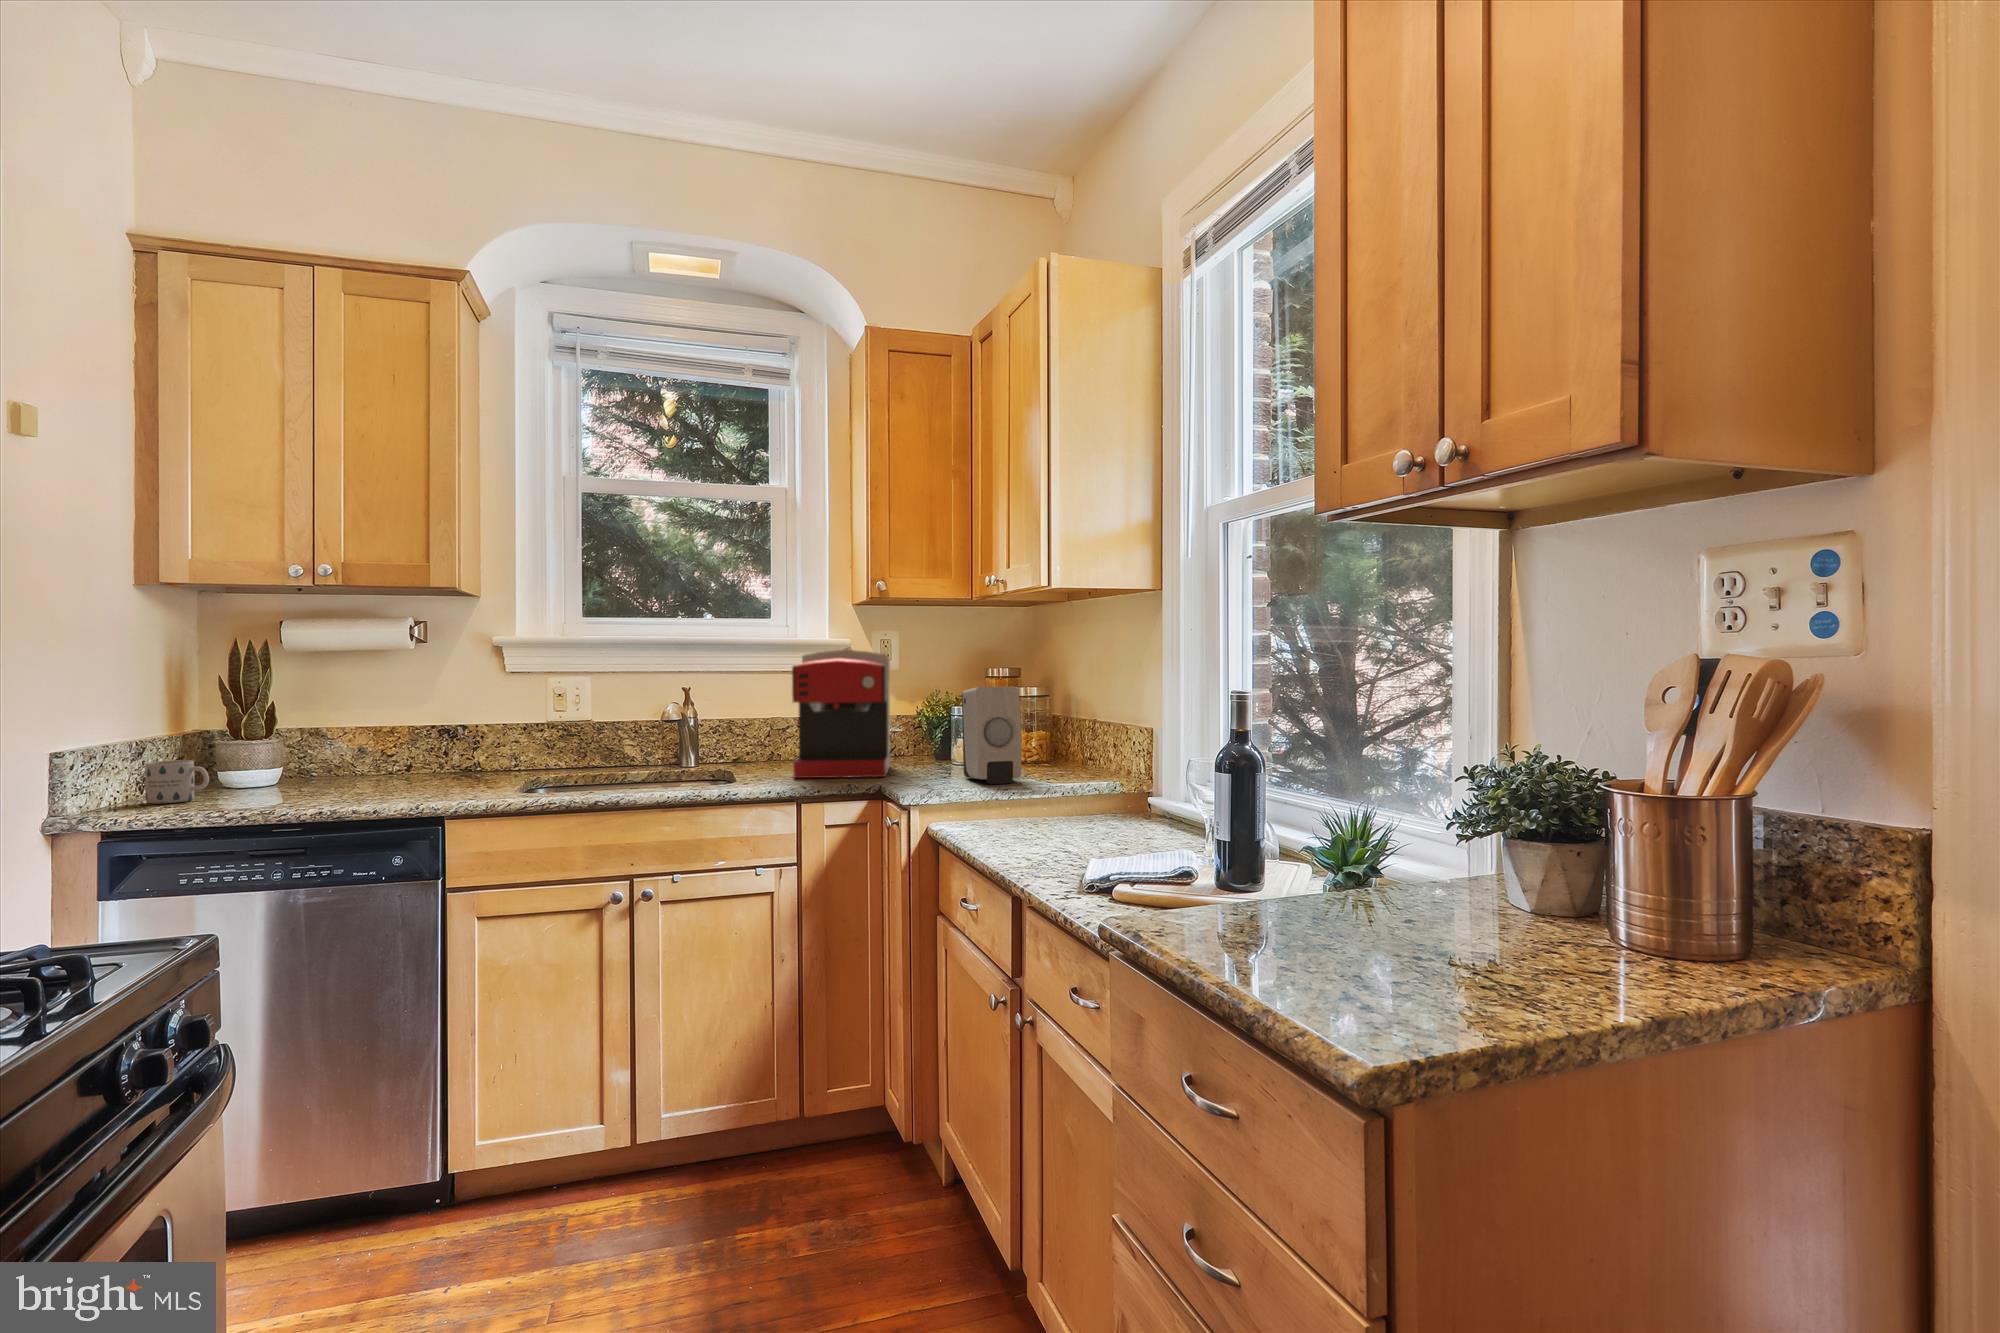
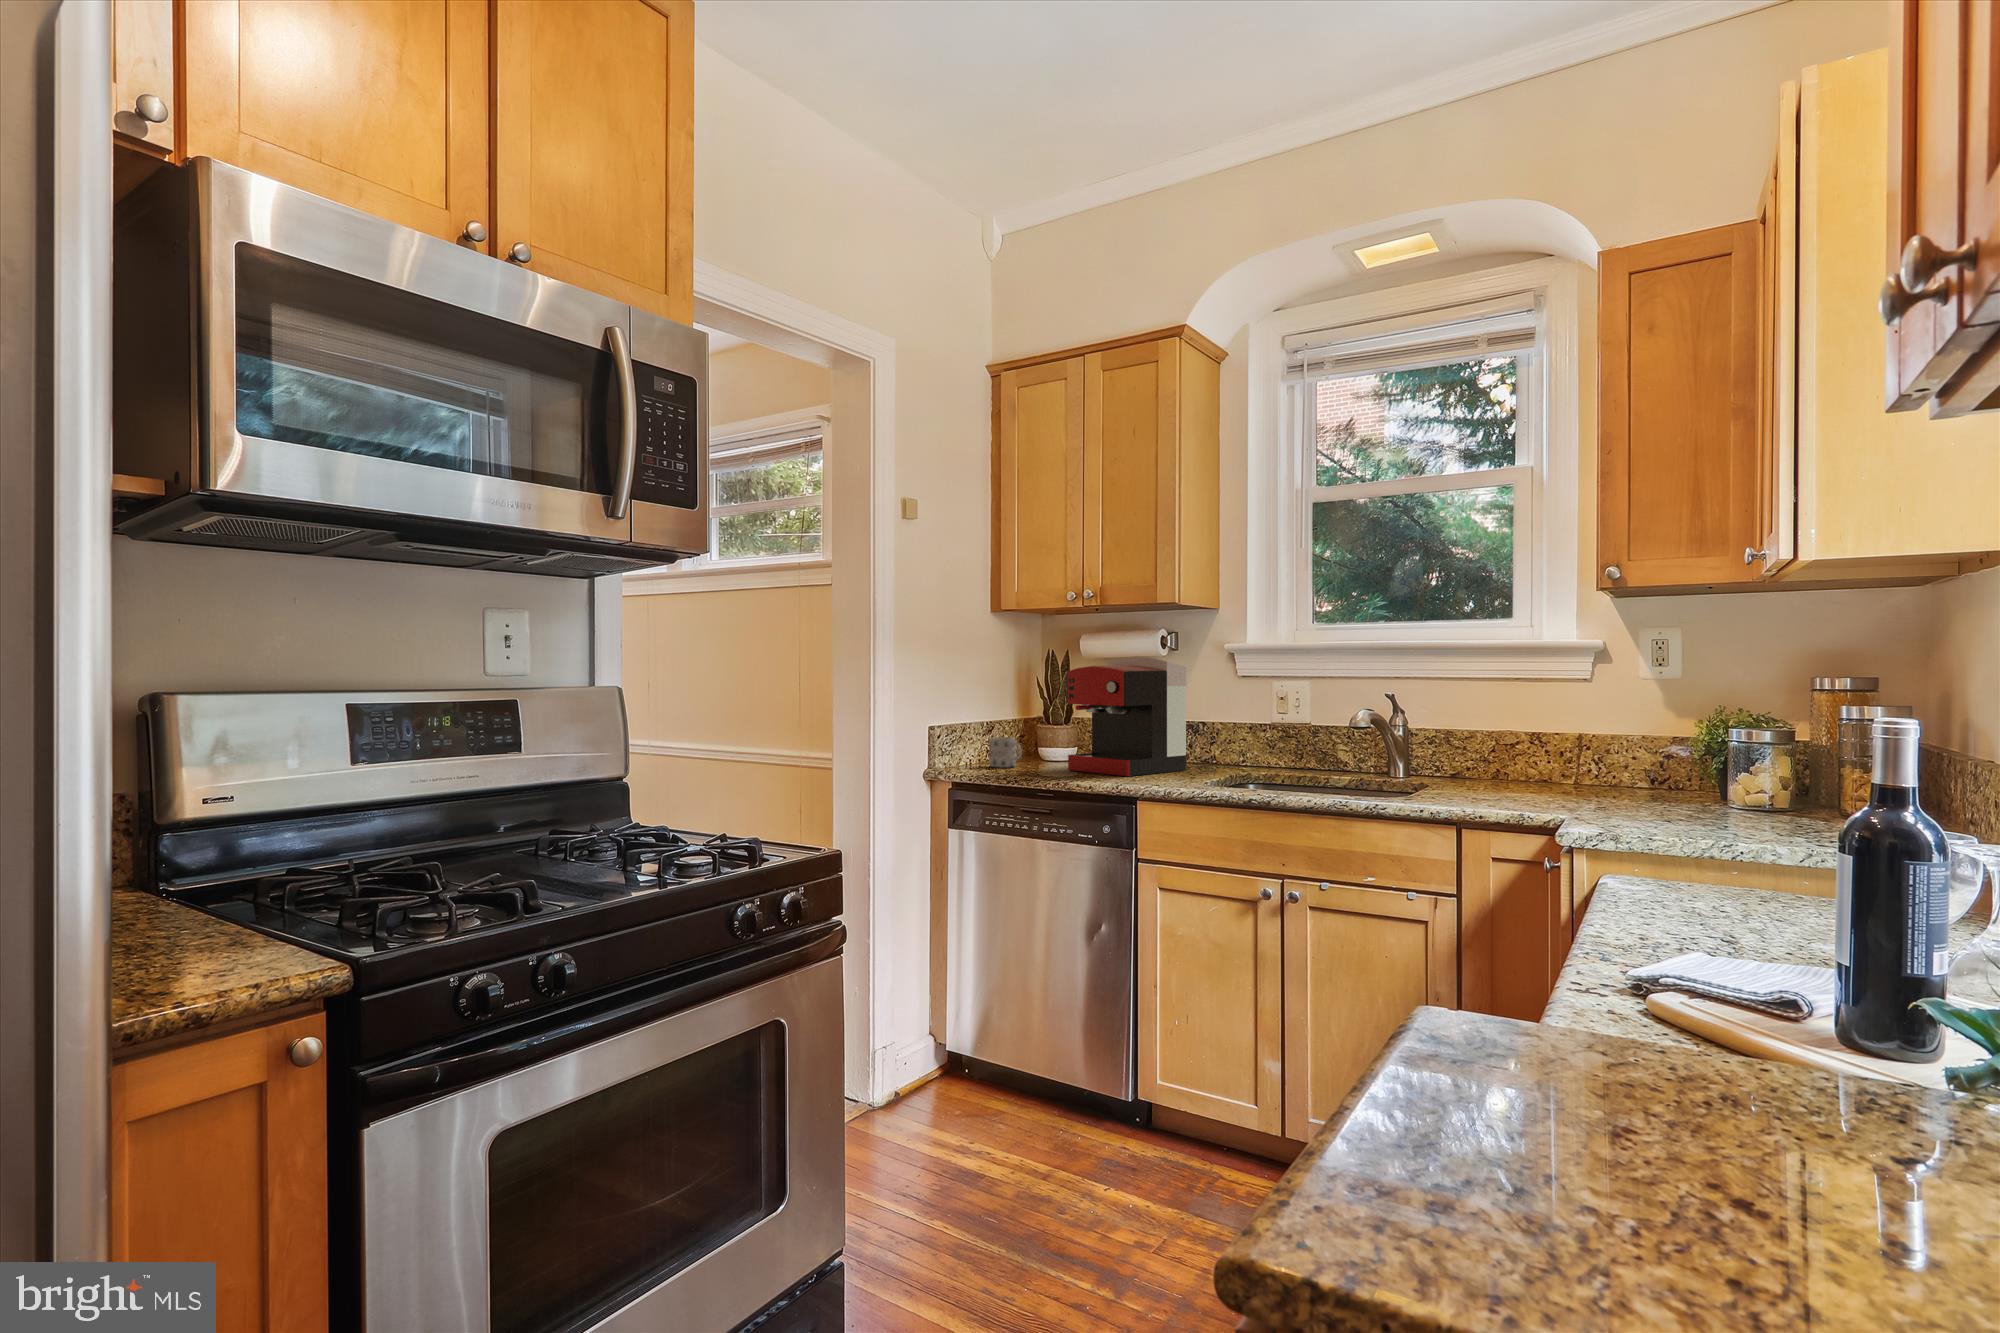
coffee maker: present [792,650,890,778] -> present [1066,657,1186,776]
soap dispenser: present [962,686,1021,784] -> none [1694,702,1769,837]

